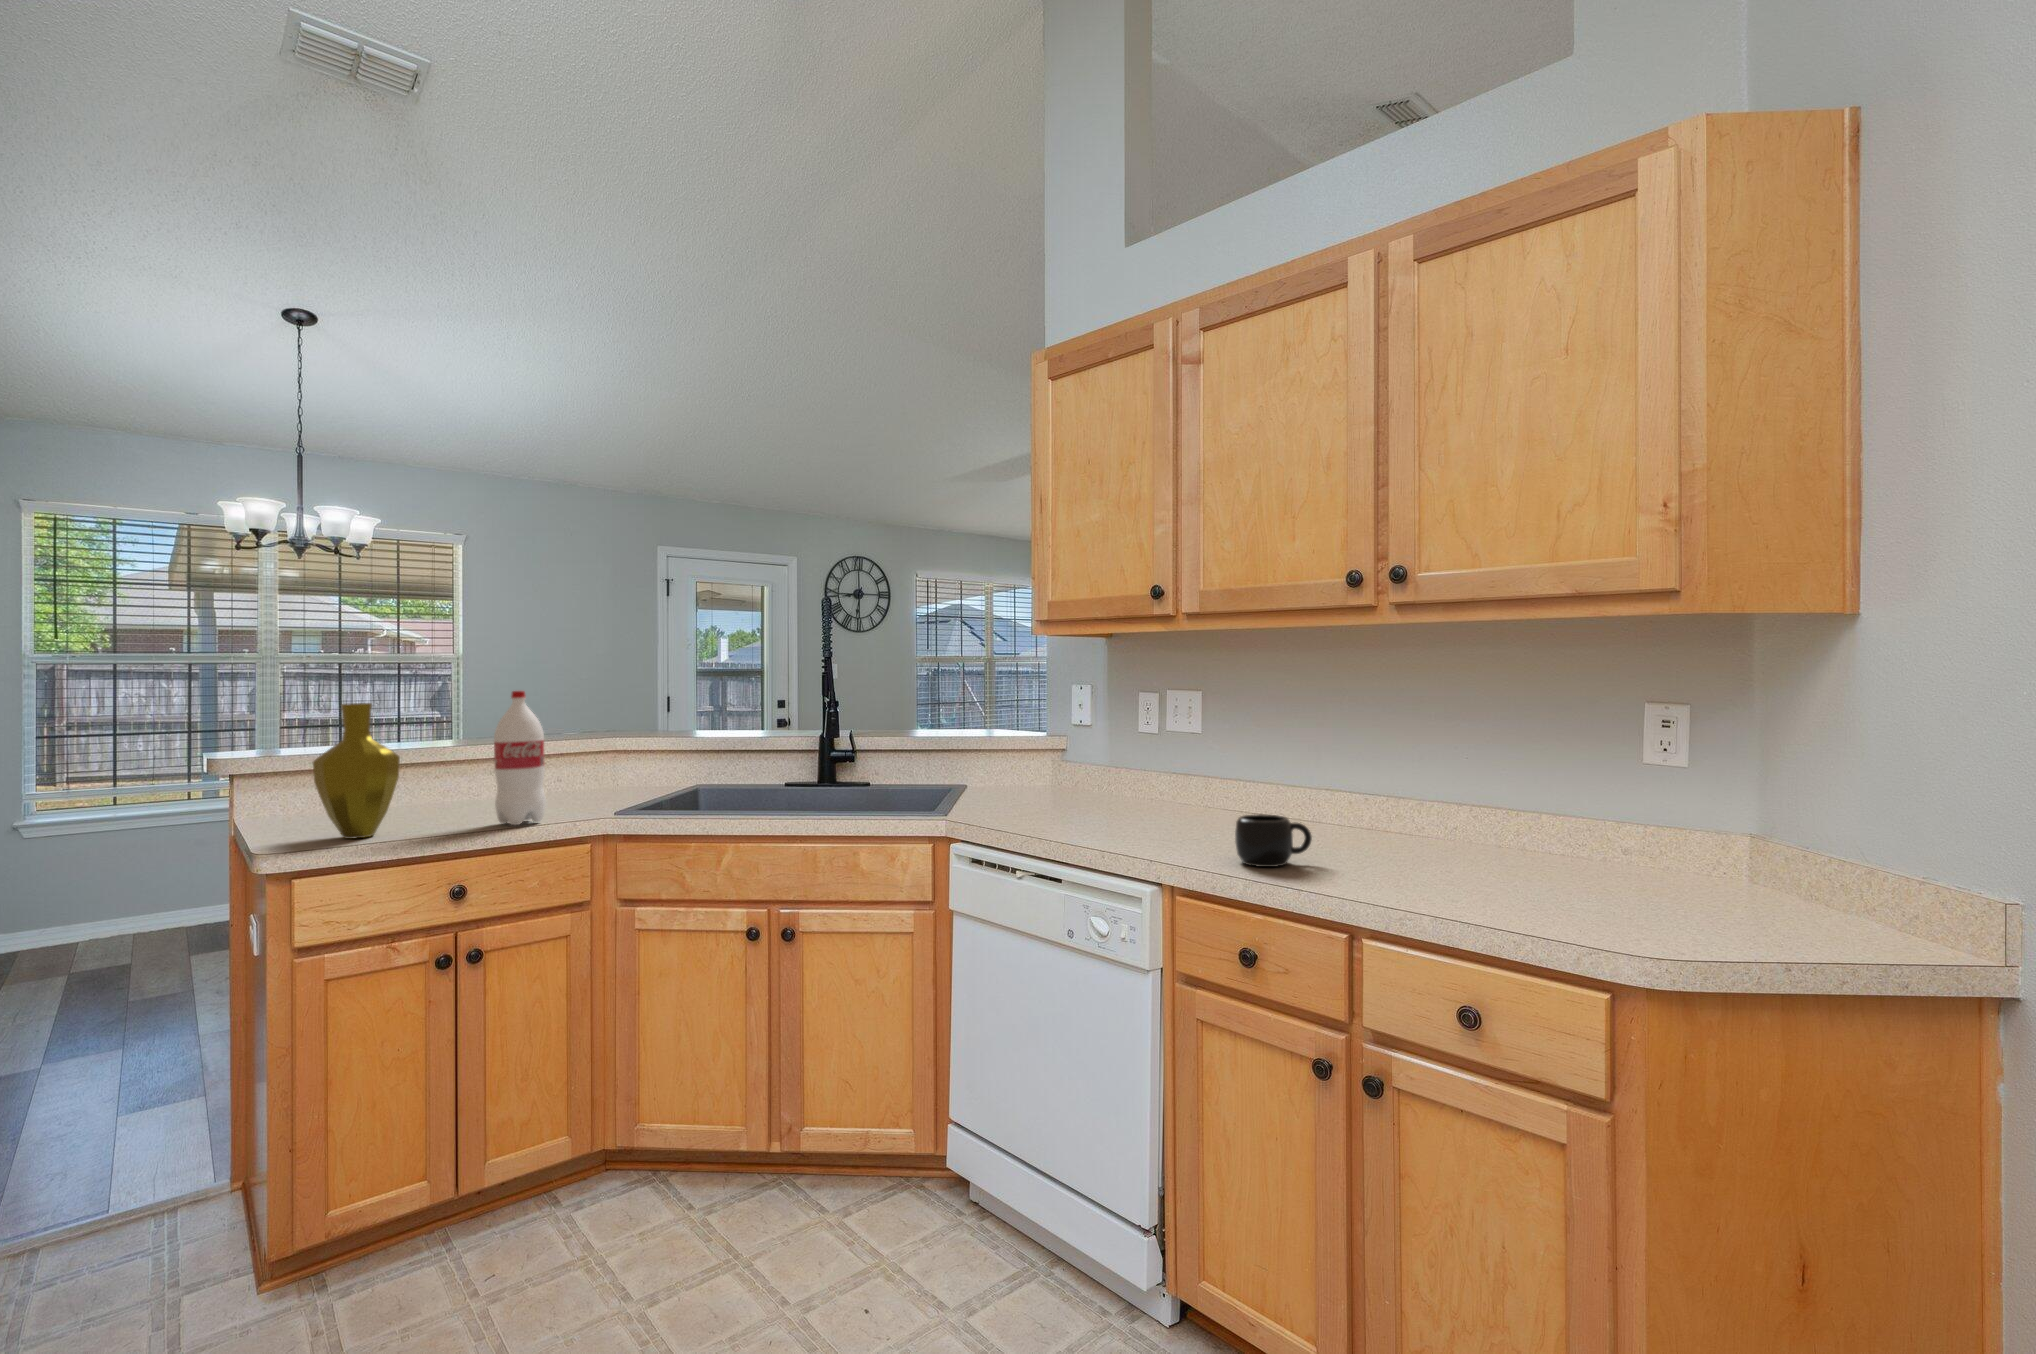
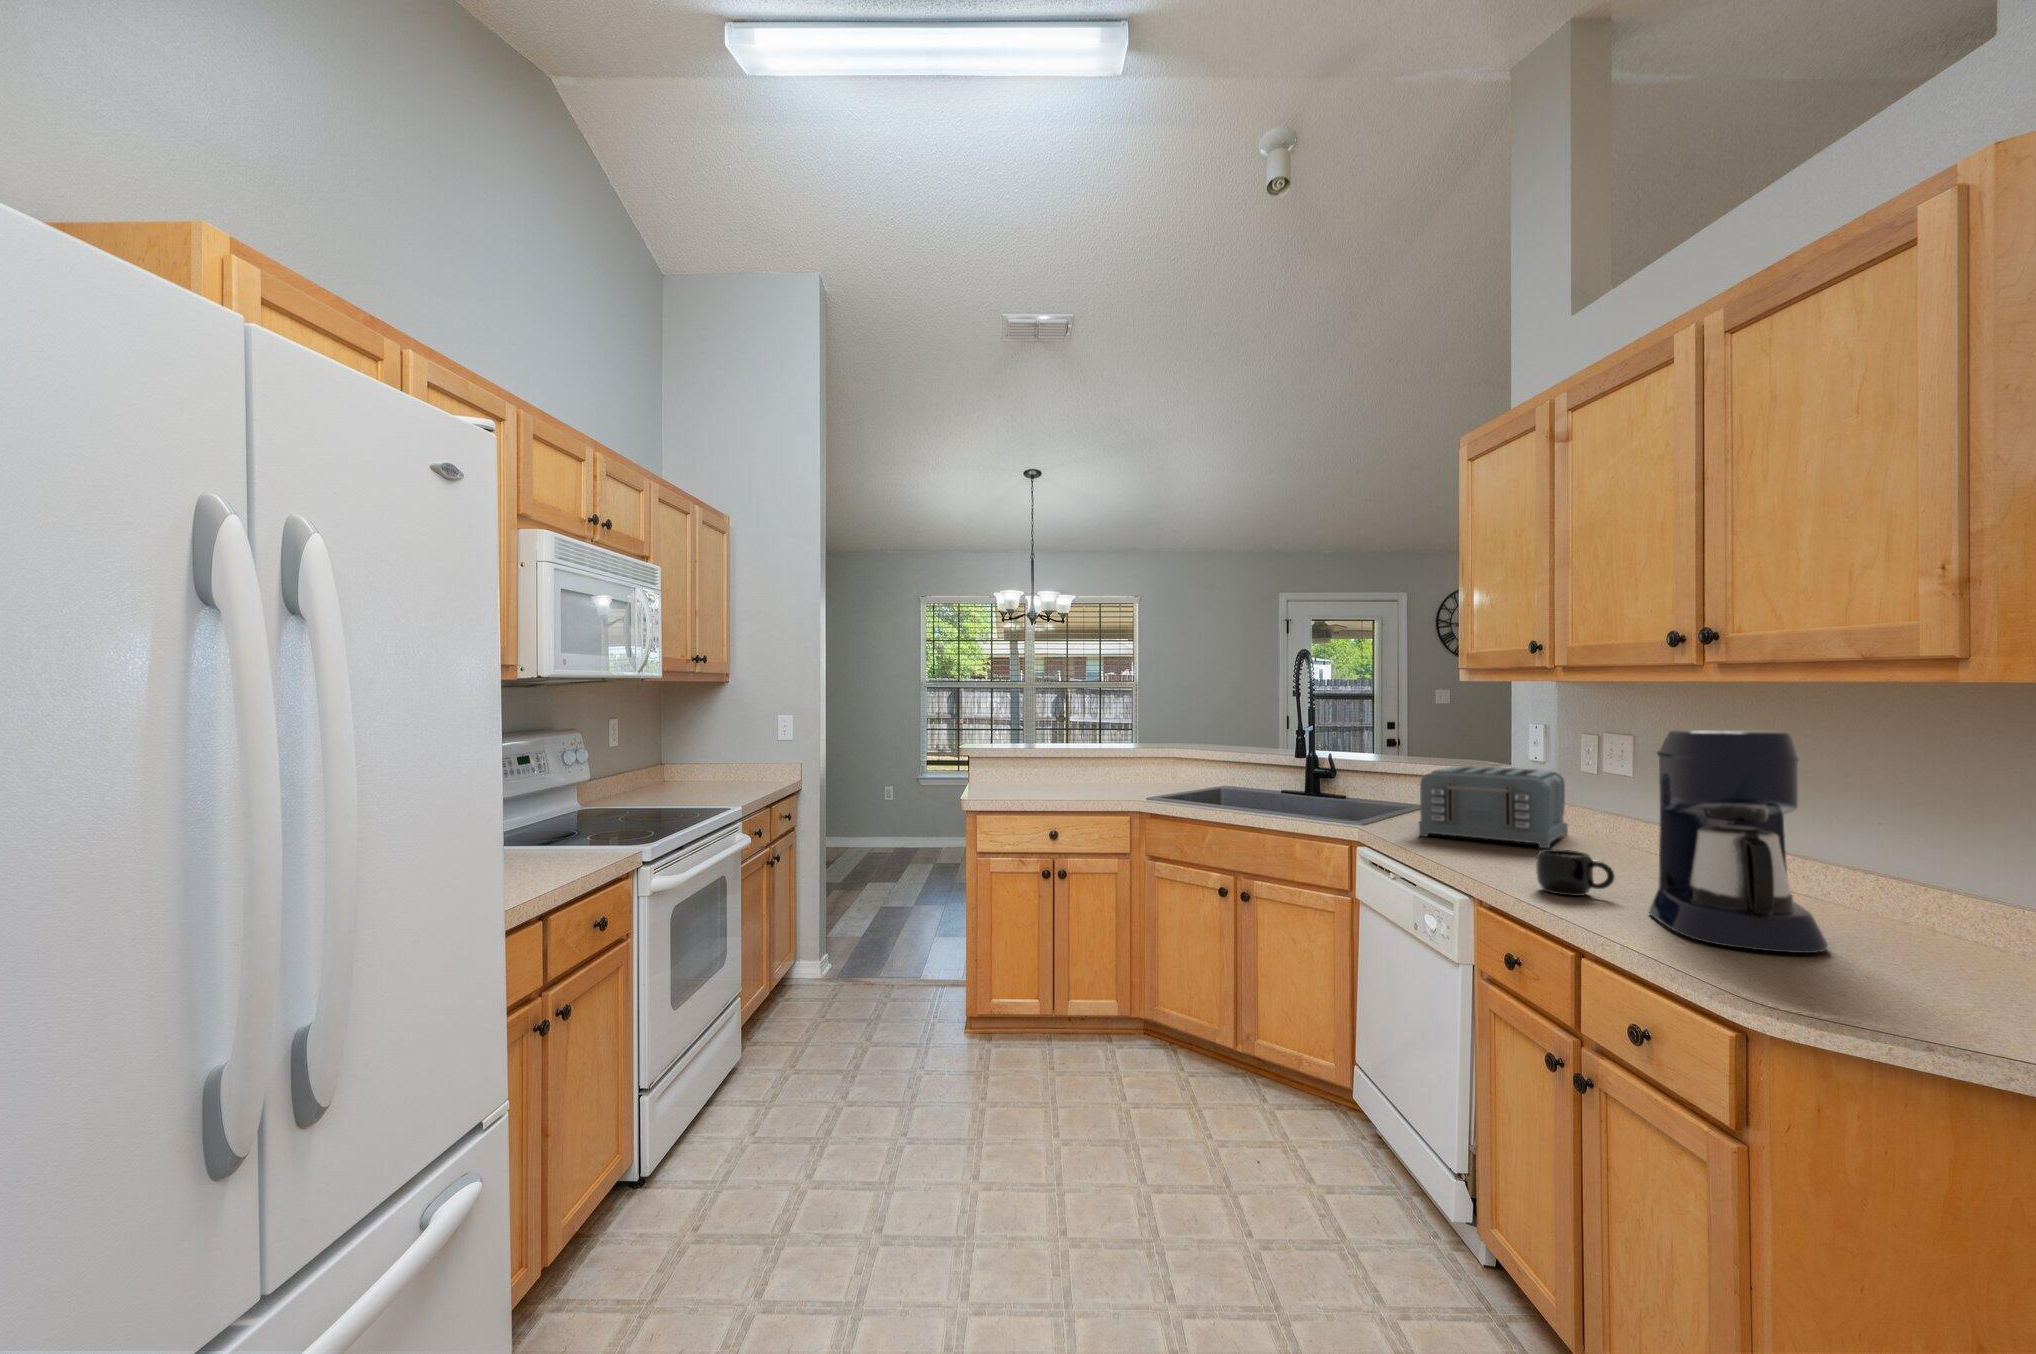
coffee maker: none [1367,666,1549,896] -> present [1649,730,1828,953]
bottle: present [494,691,546,825] -> none [1081,715,1109,798]
vase: present [313,703,400,839] -> none [994,719,1035,795]
toaster: none [1010,731,1151,820] -> present [1419,766,1568,848]

